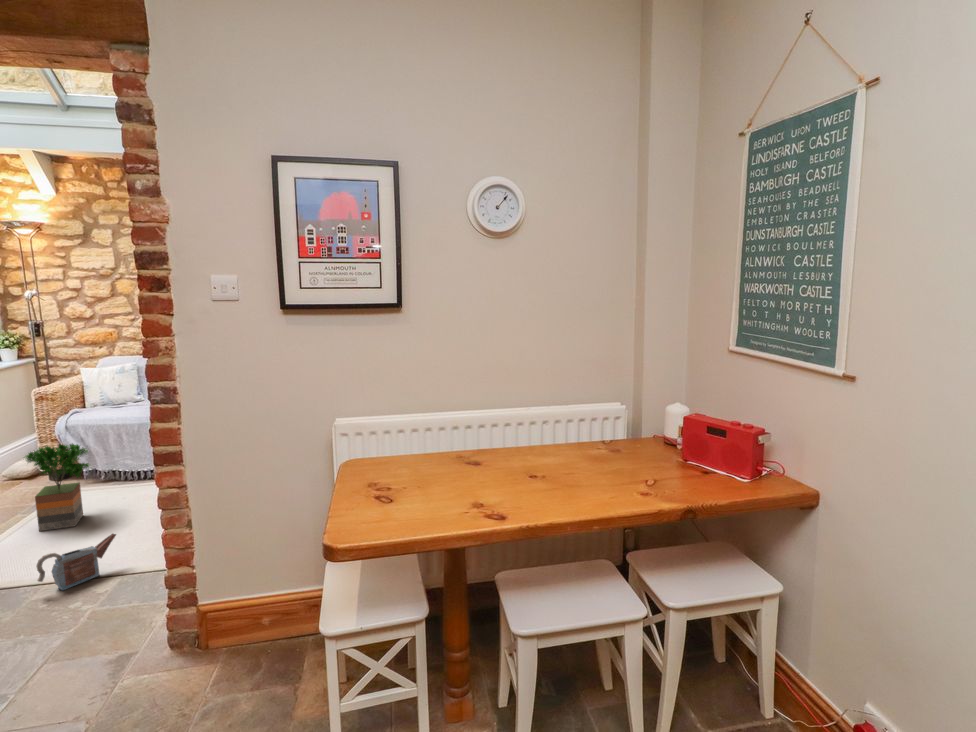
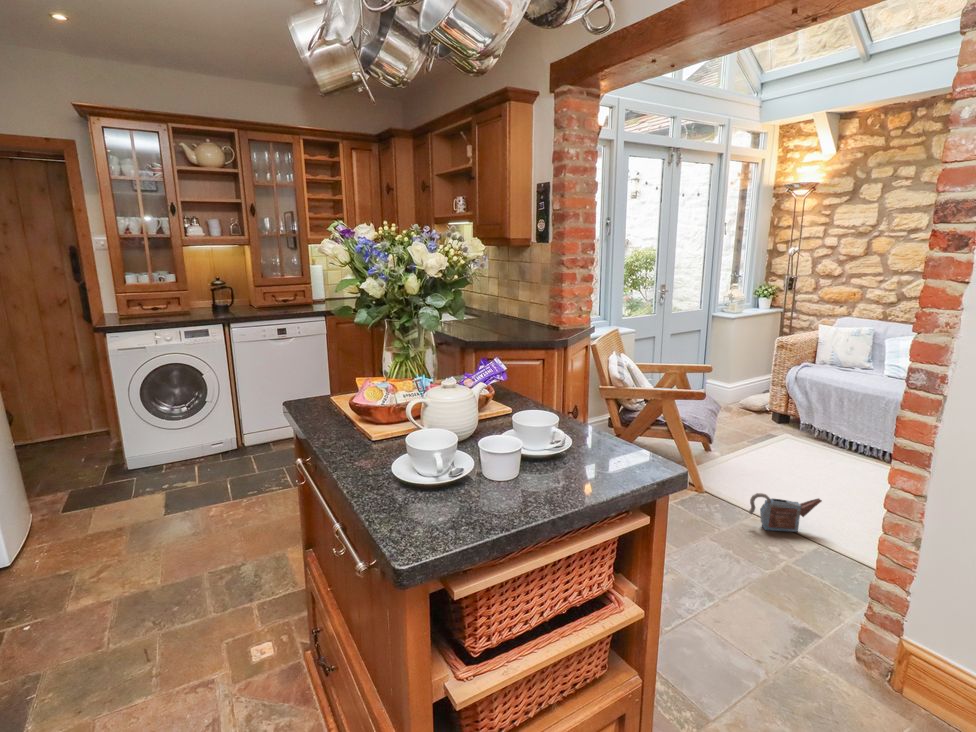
potted tree: present [26,444,89,531] -> none [756,392,813,473]

